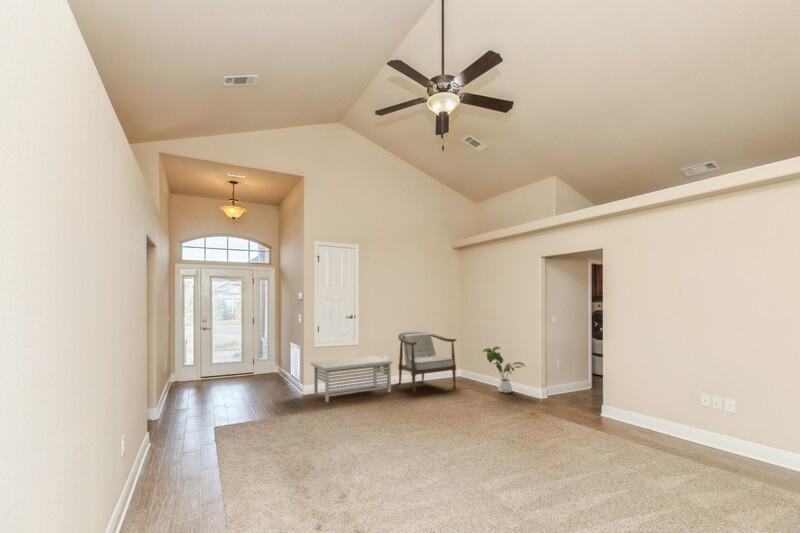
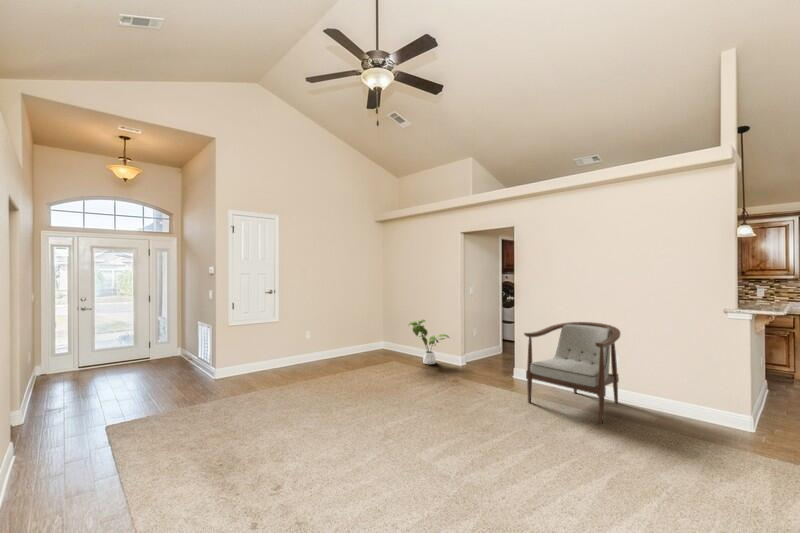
armchair: present [398,332,456,393] -> present [524,322,620,424]
storage bench: present [311,356,392,402] -> none [224,333,316,386]

